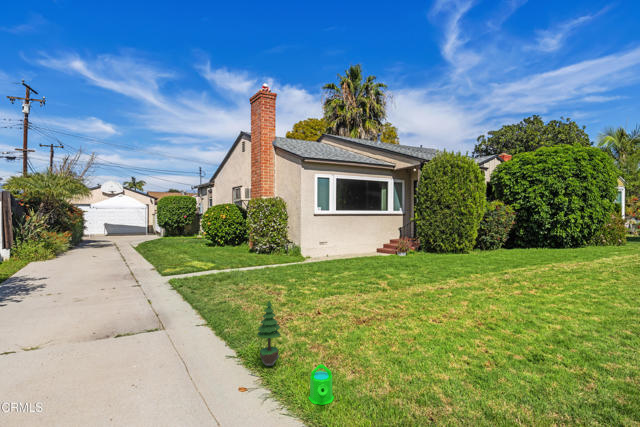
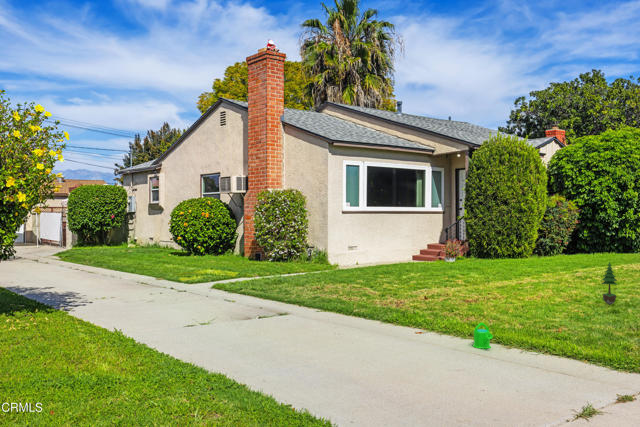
potted tree: present [257,301,281,366] -> present [602,262,617,305]

